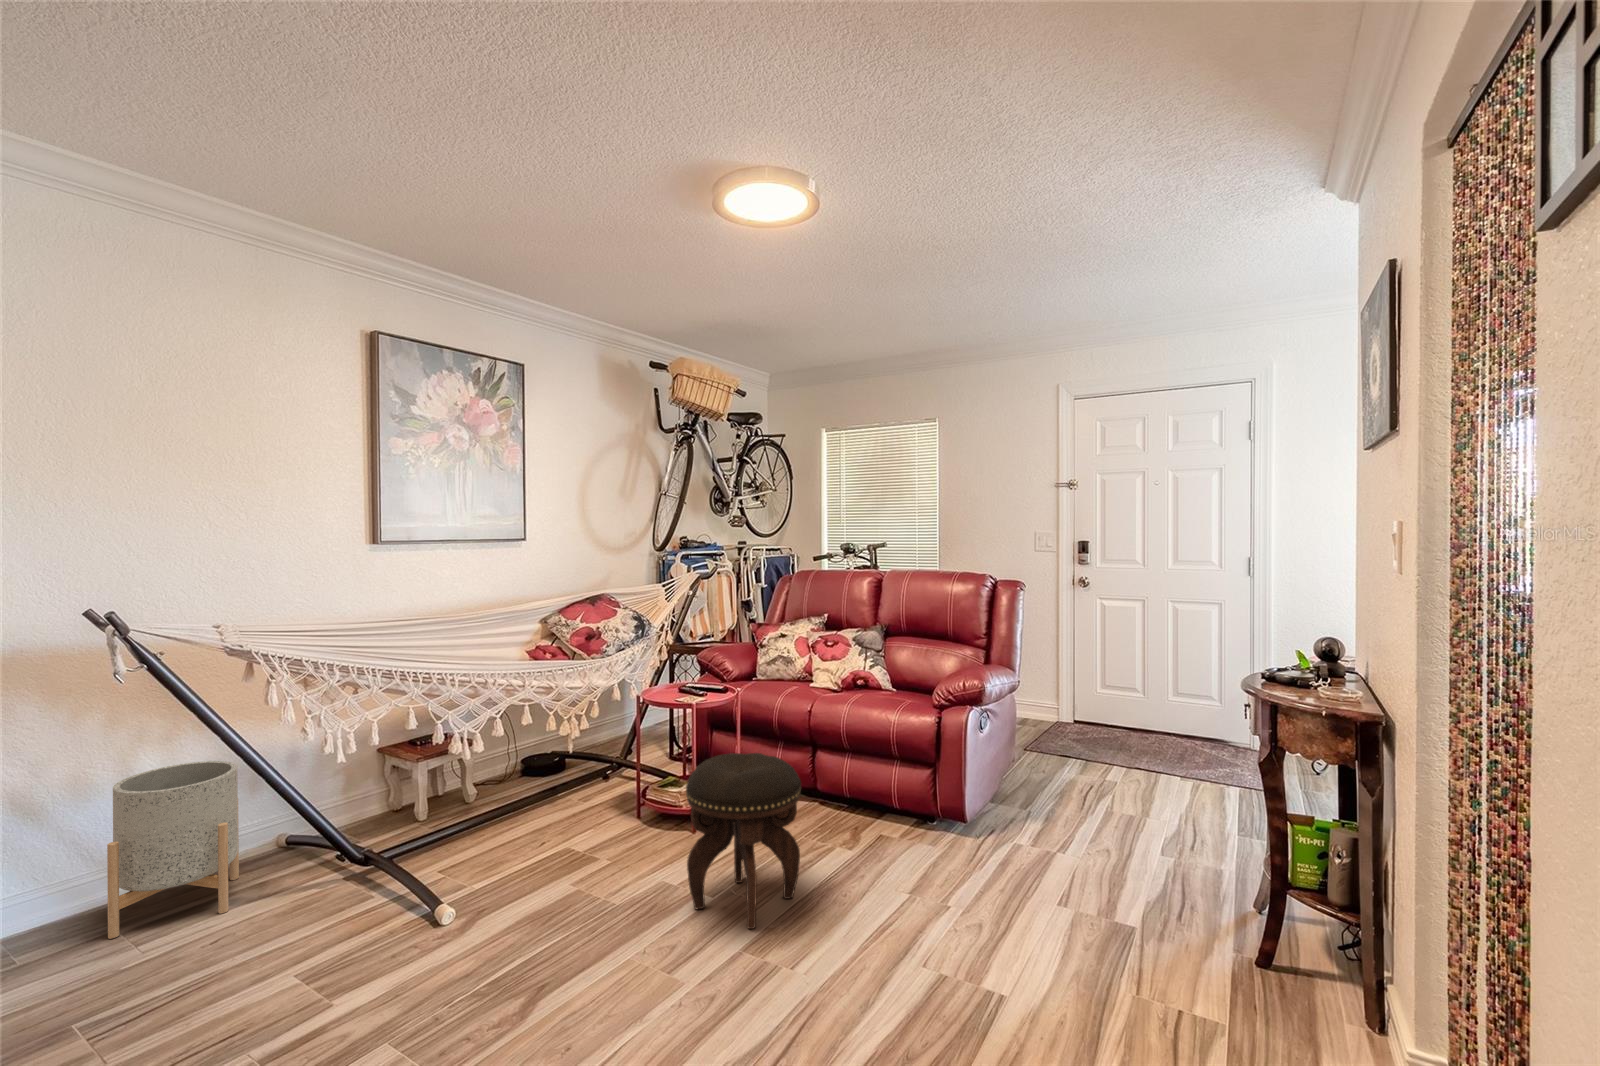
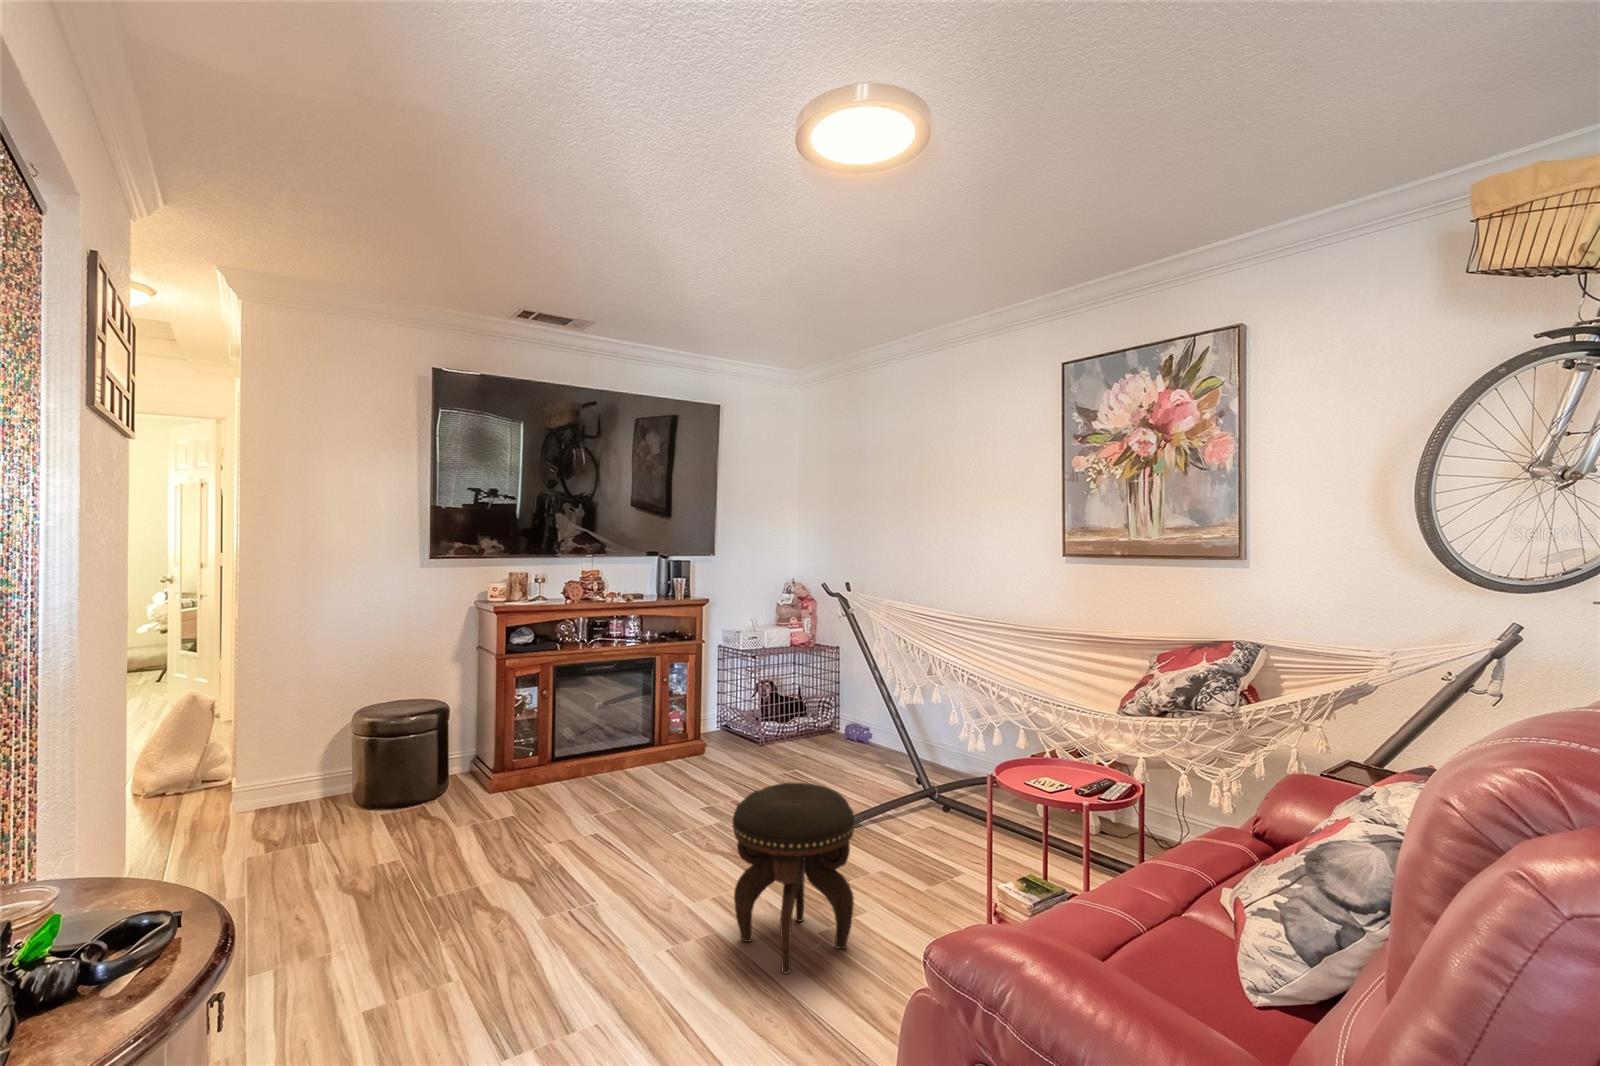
planter: present [107,761,239,939] -> none [882,685,950,780]

